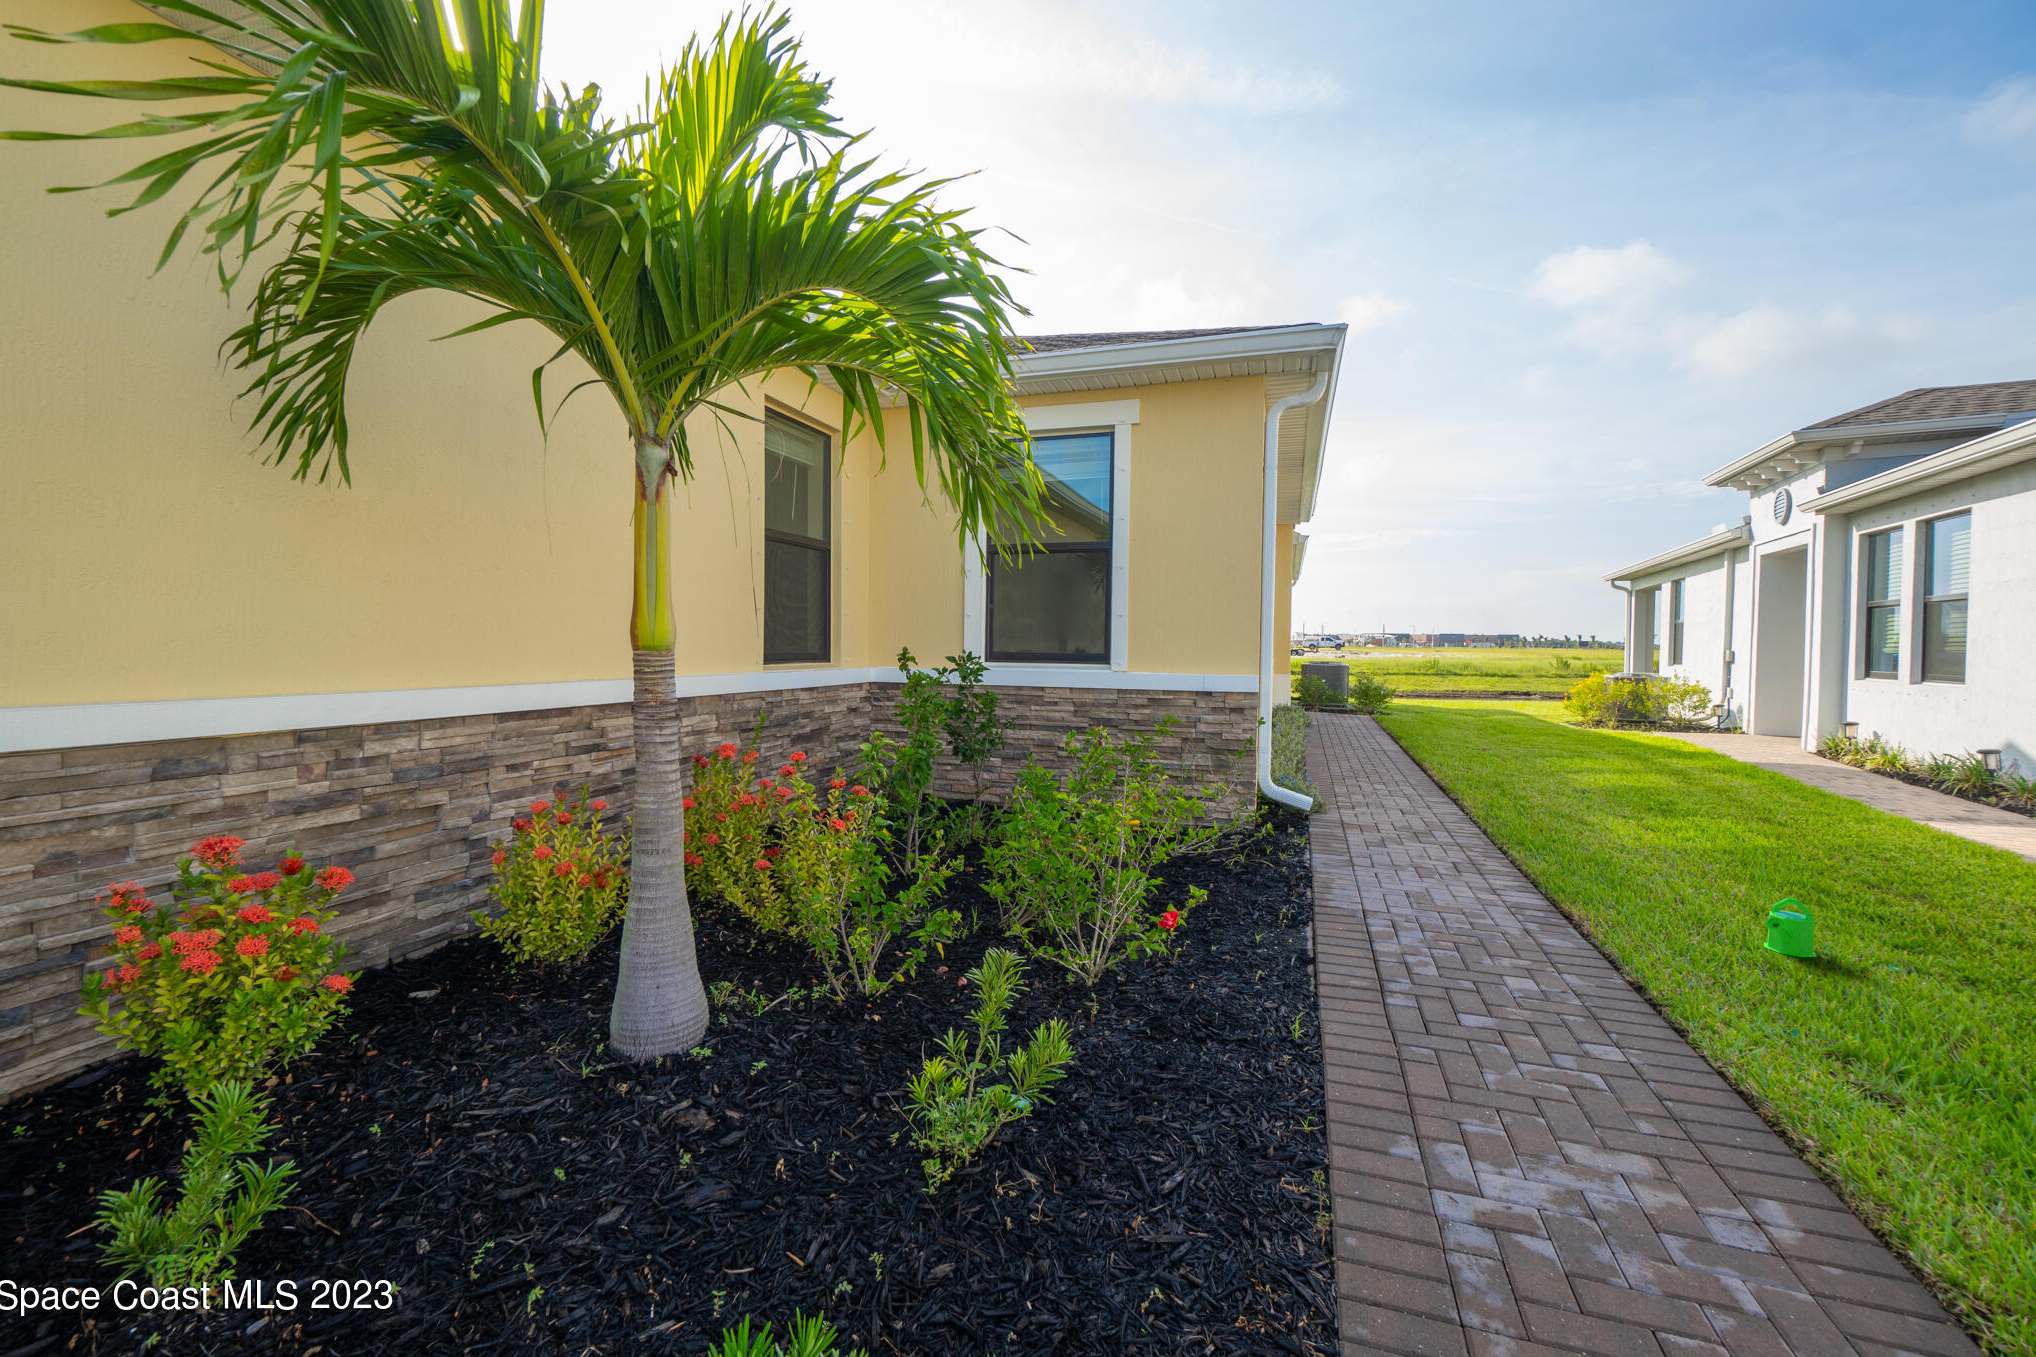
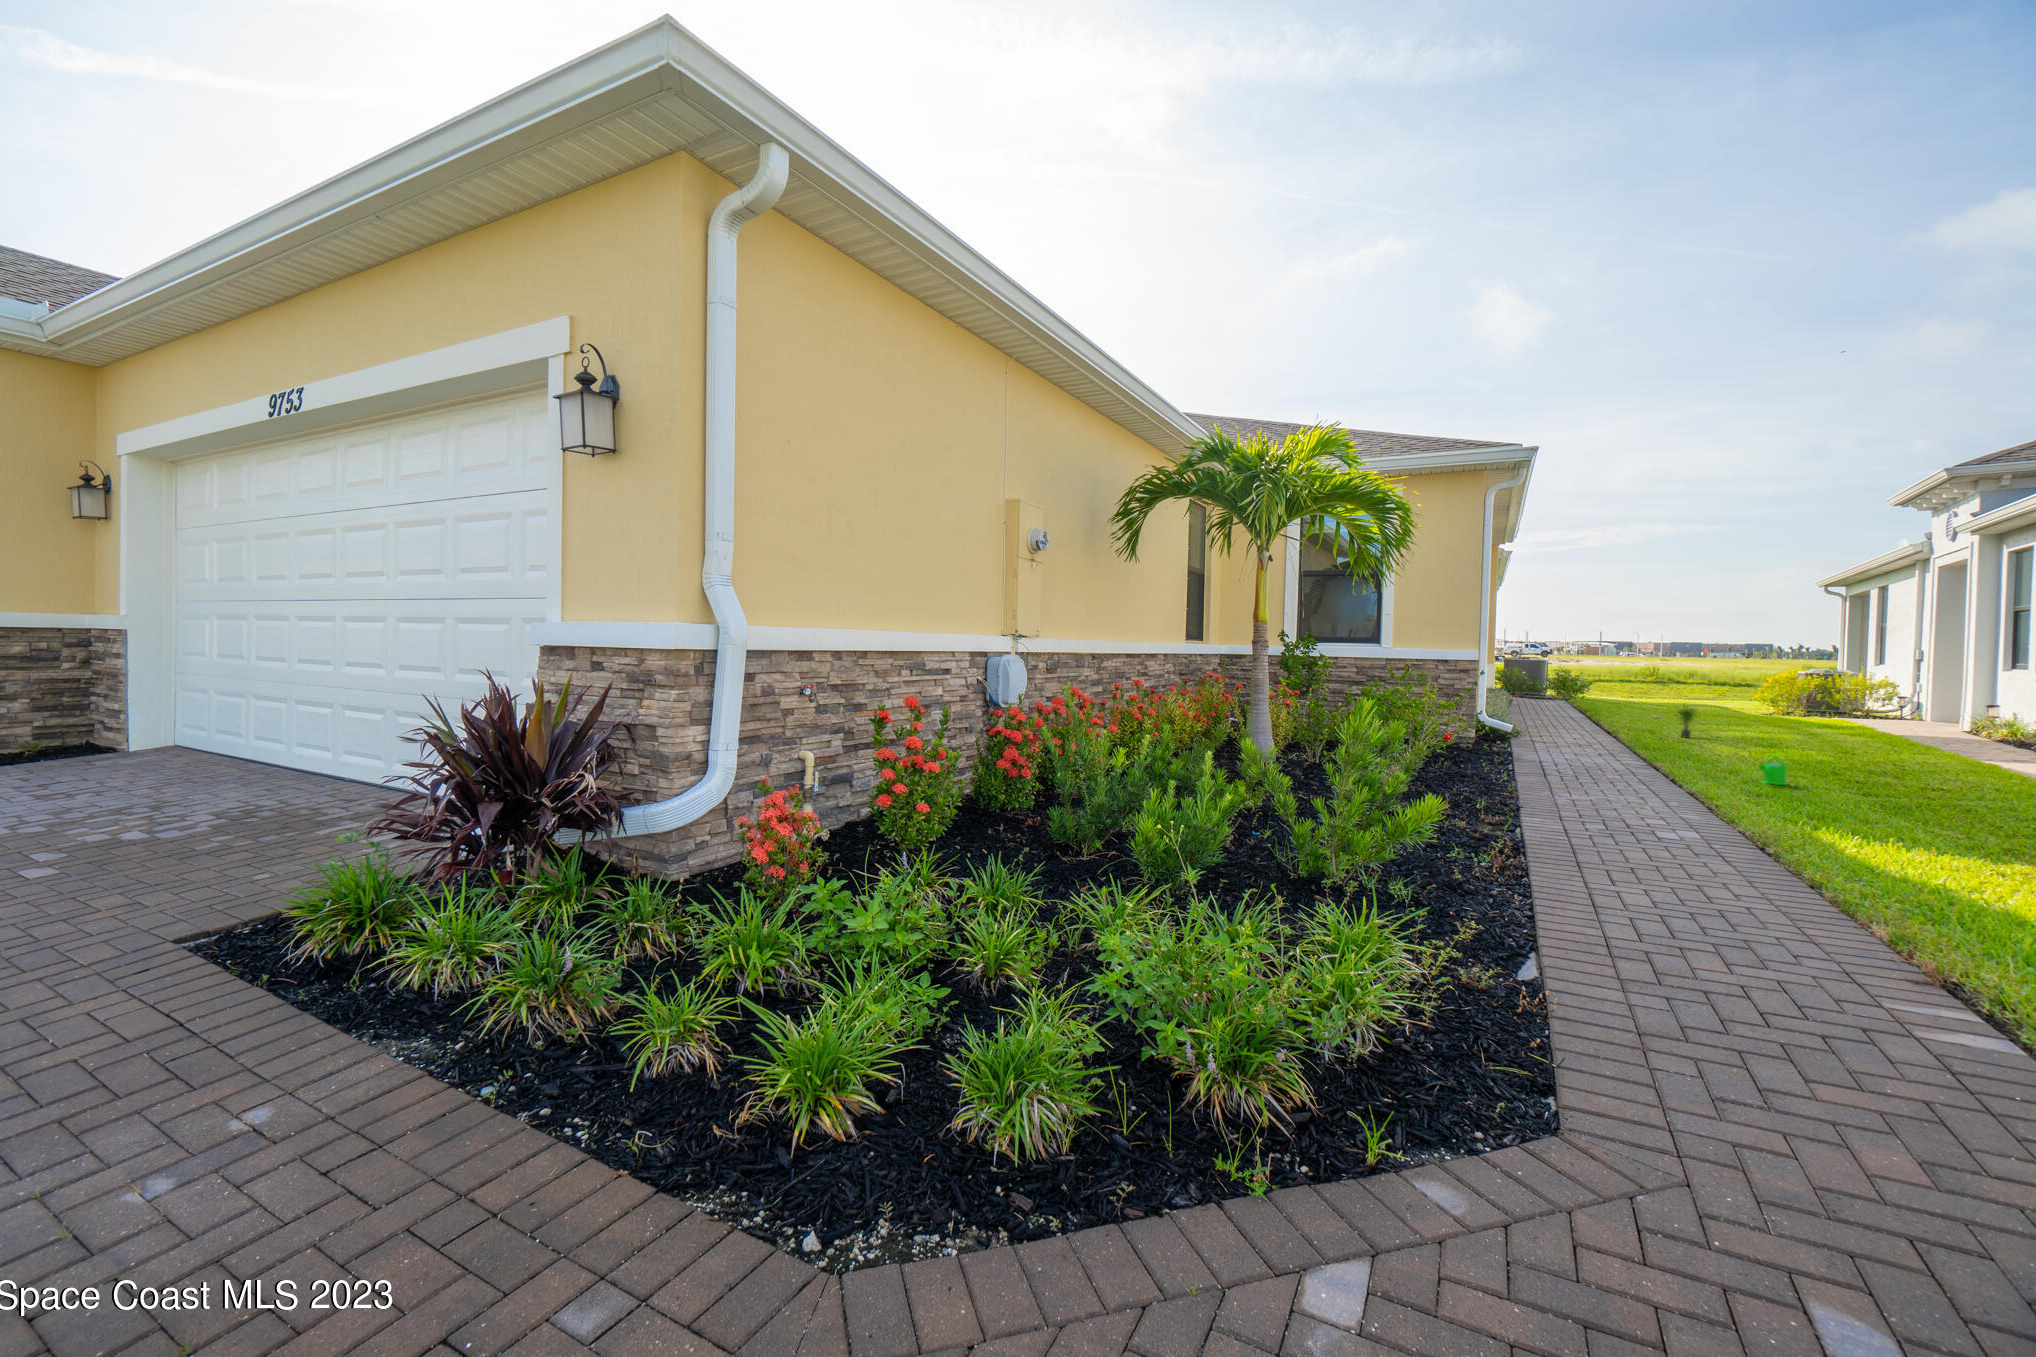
potted plant: none [1513,735,1560,789] -> present [1674,703,1696,738]

